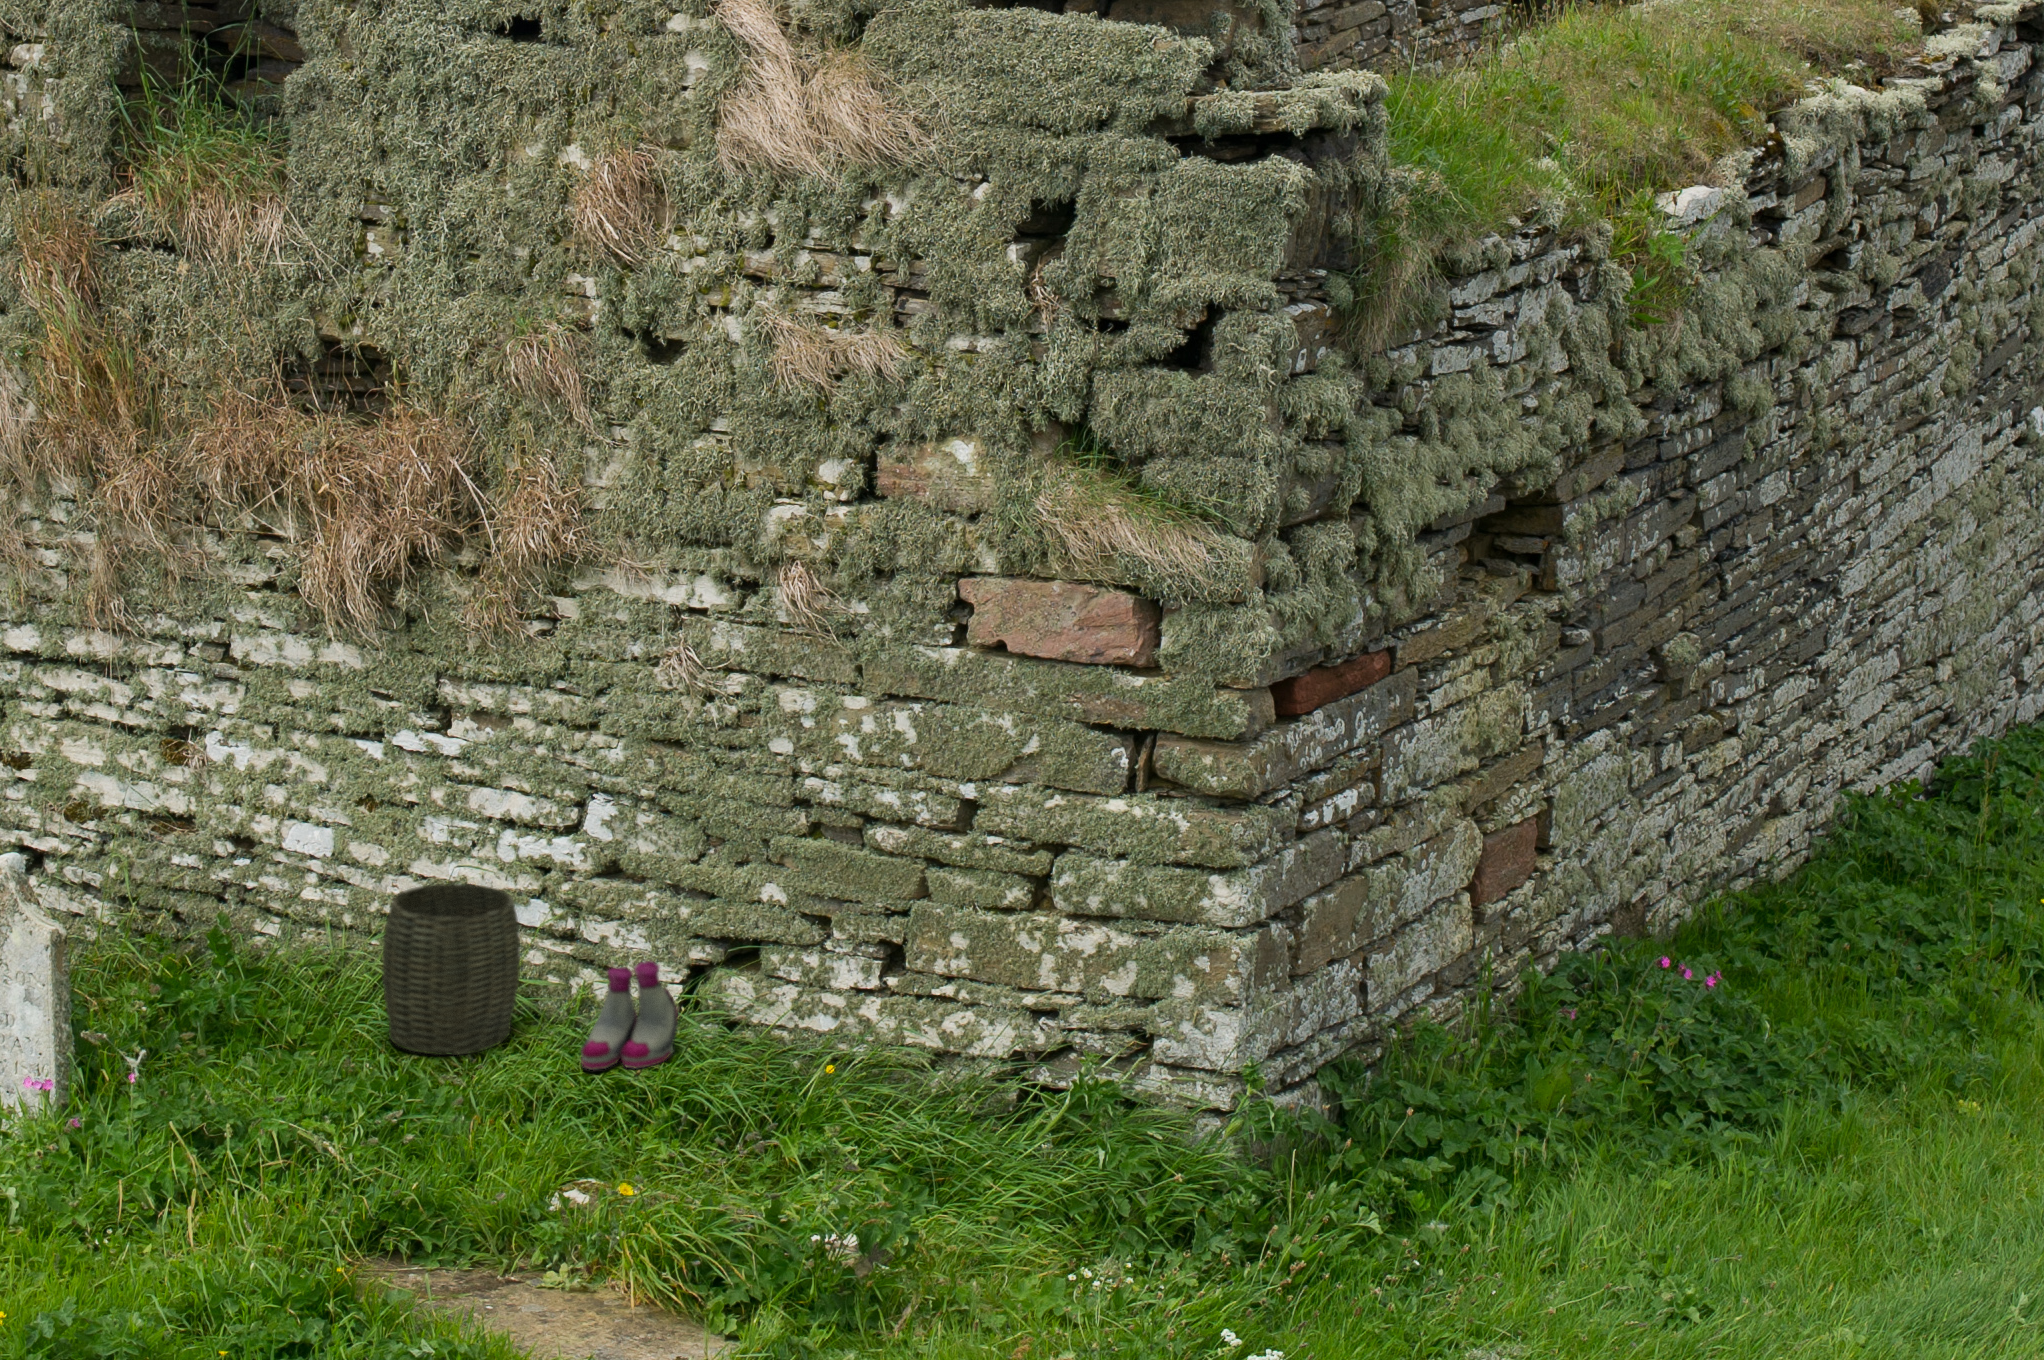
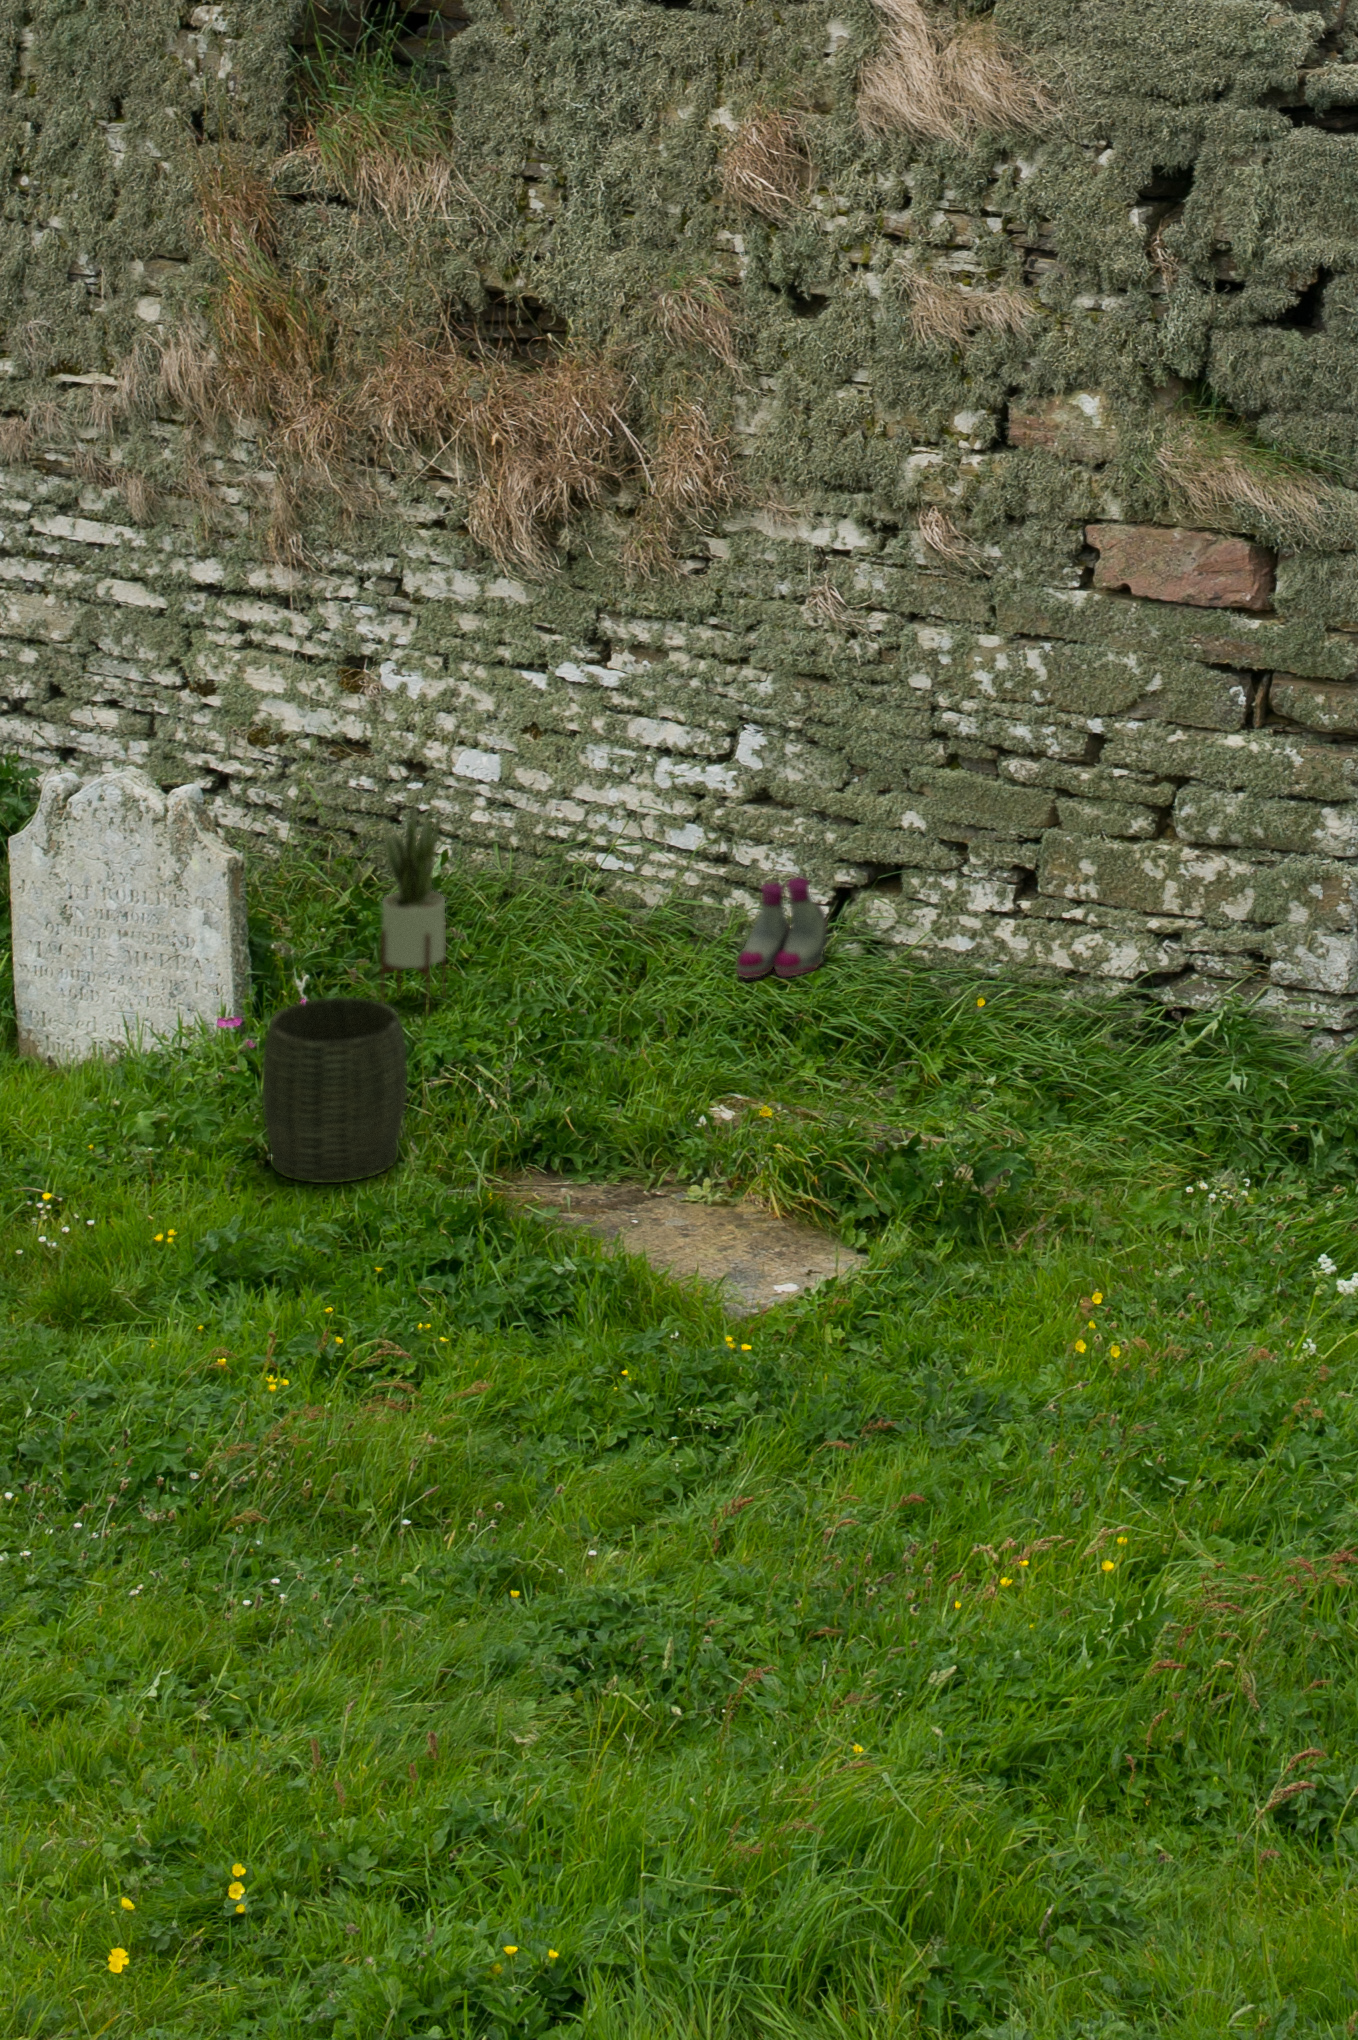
potted plant: none [200,877,270,1110] -> present [380,808,446,1014]
woven basket: present [382,883,520,1055] -> present [262,997,407,1183]

